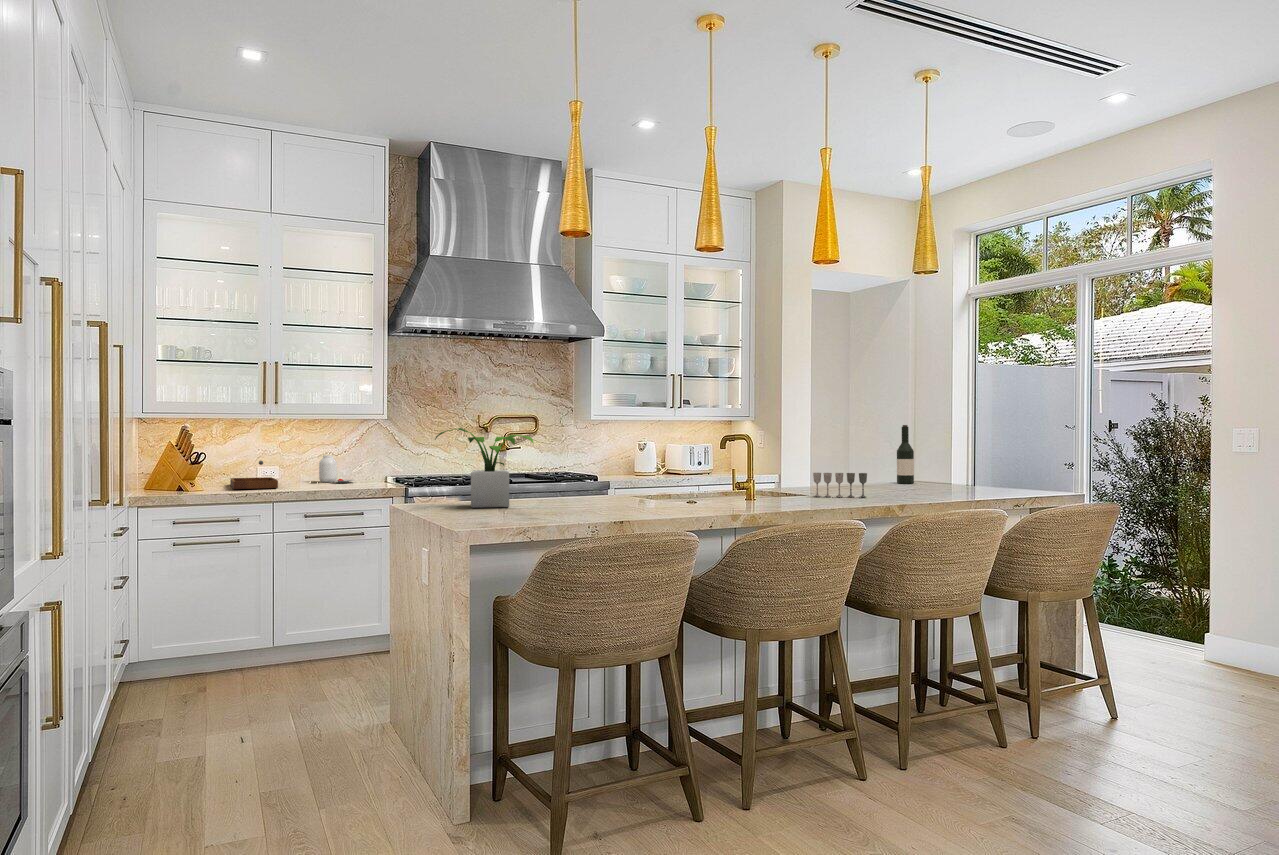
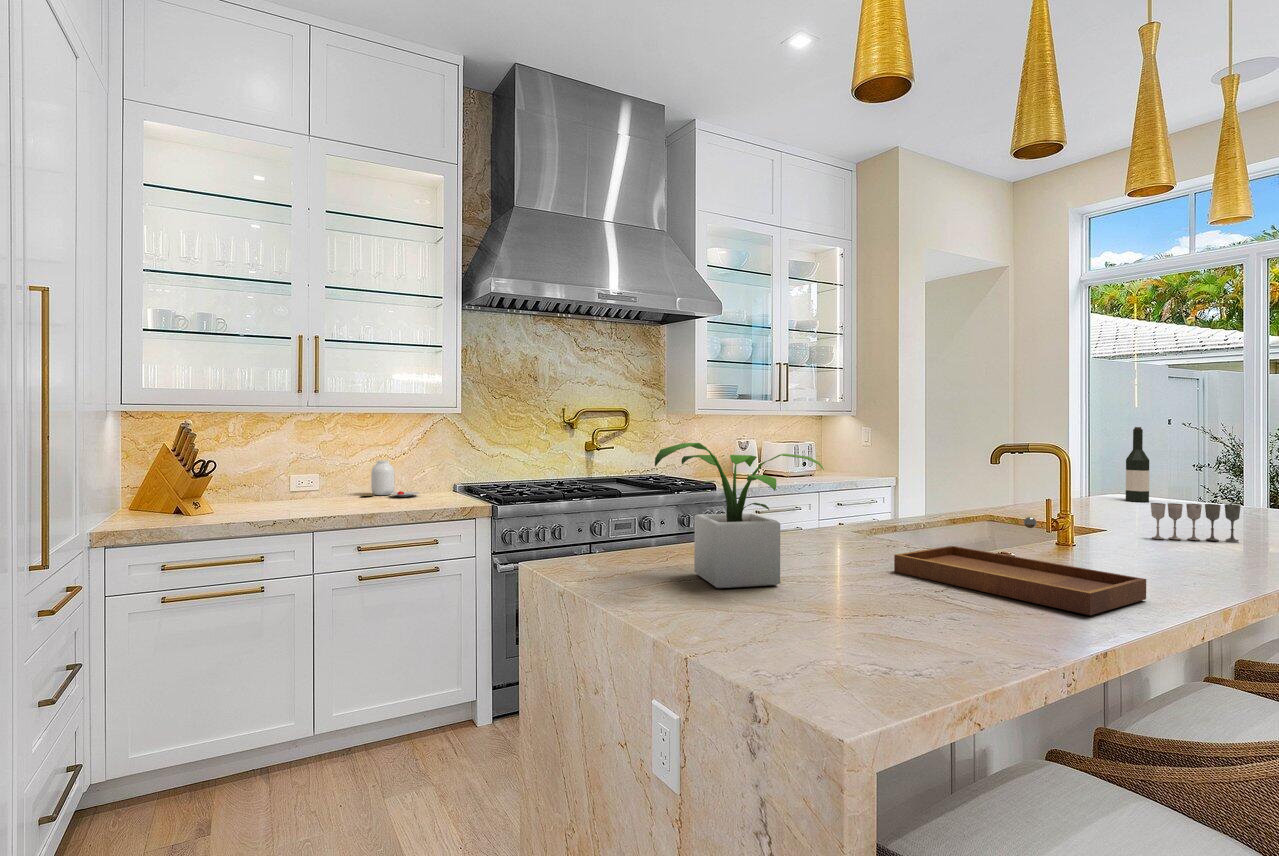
tray: present [230,461,278,489] -> present [894,517,1146,615]

